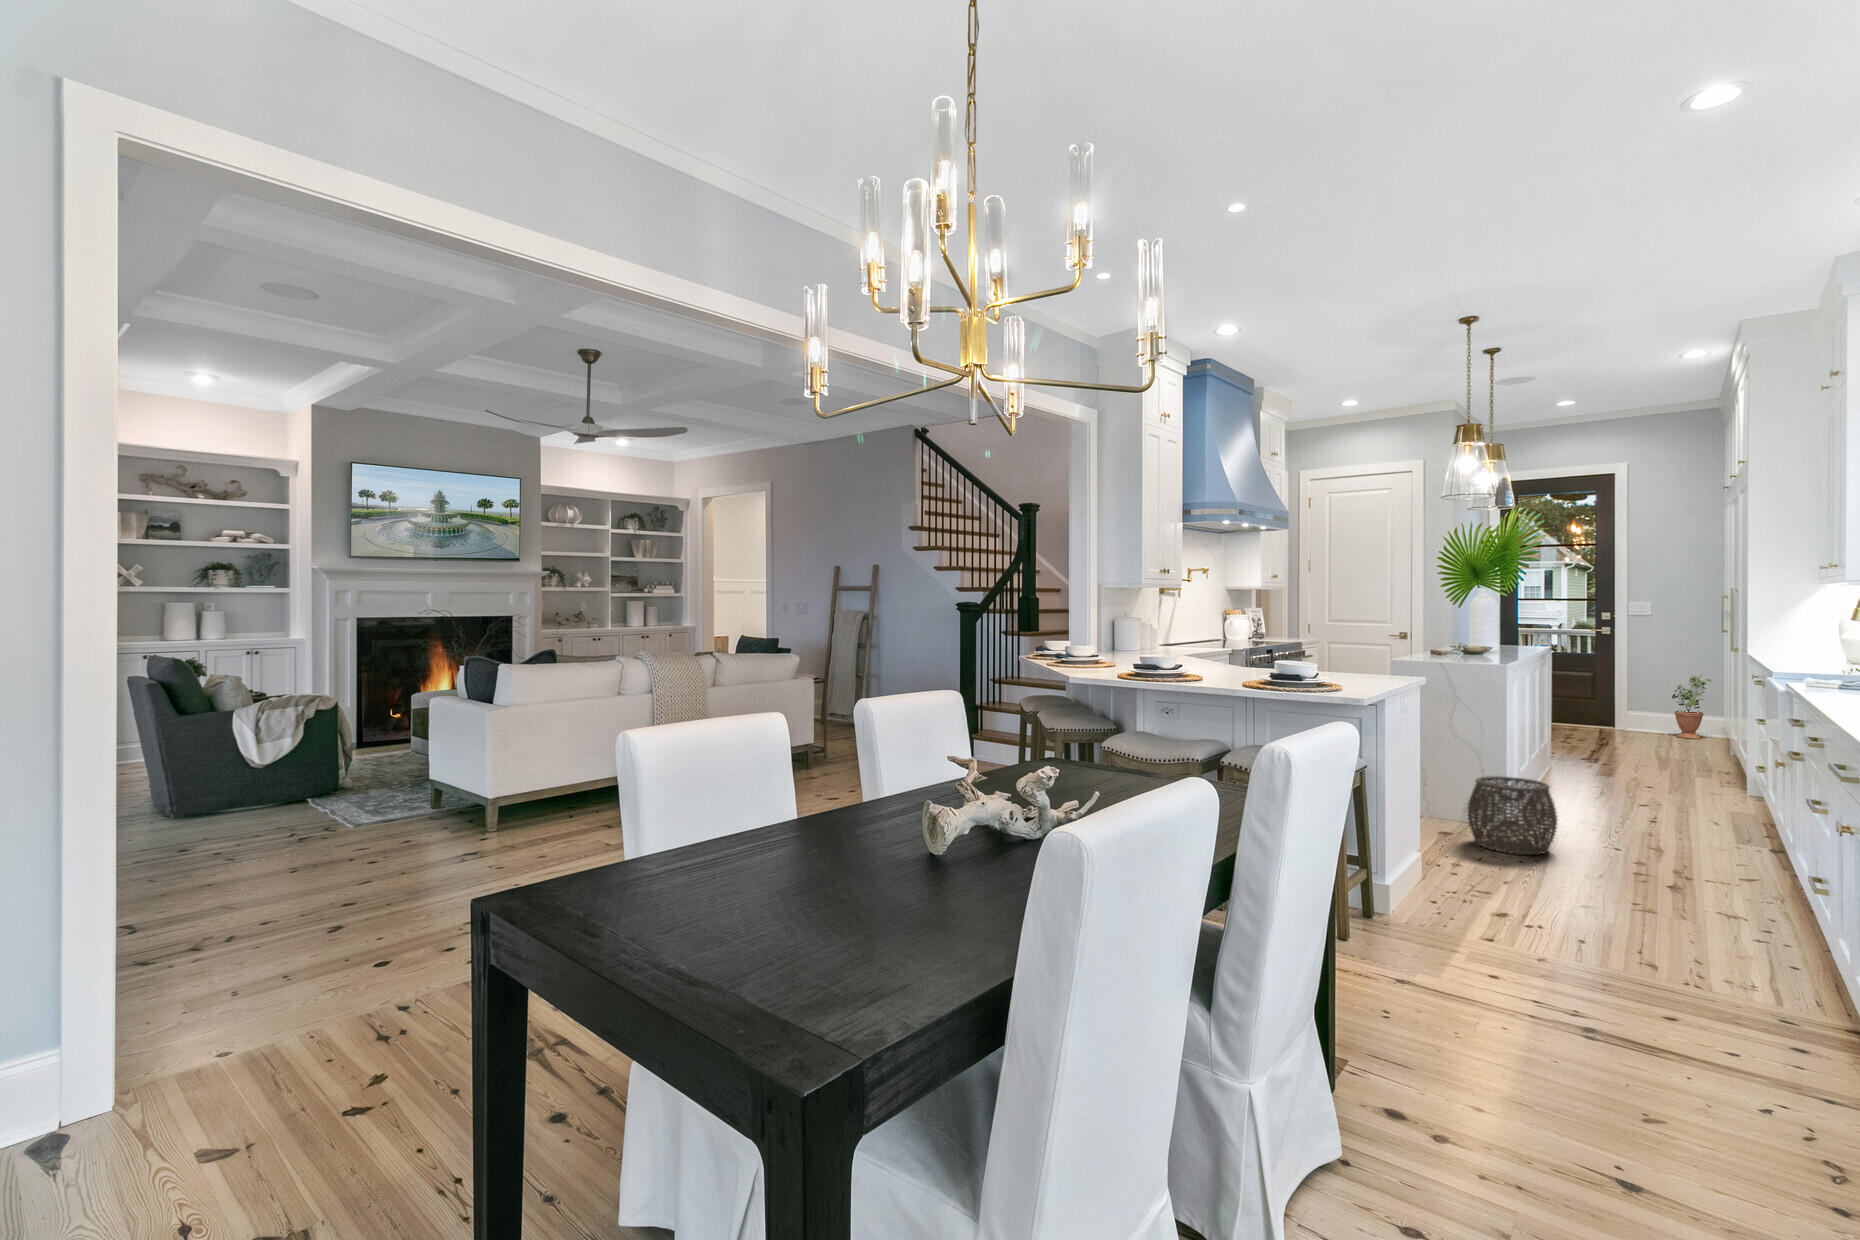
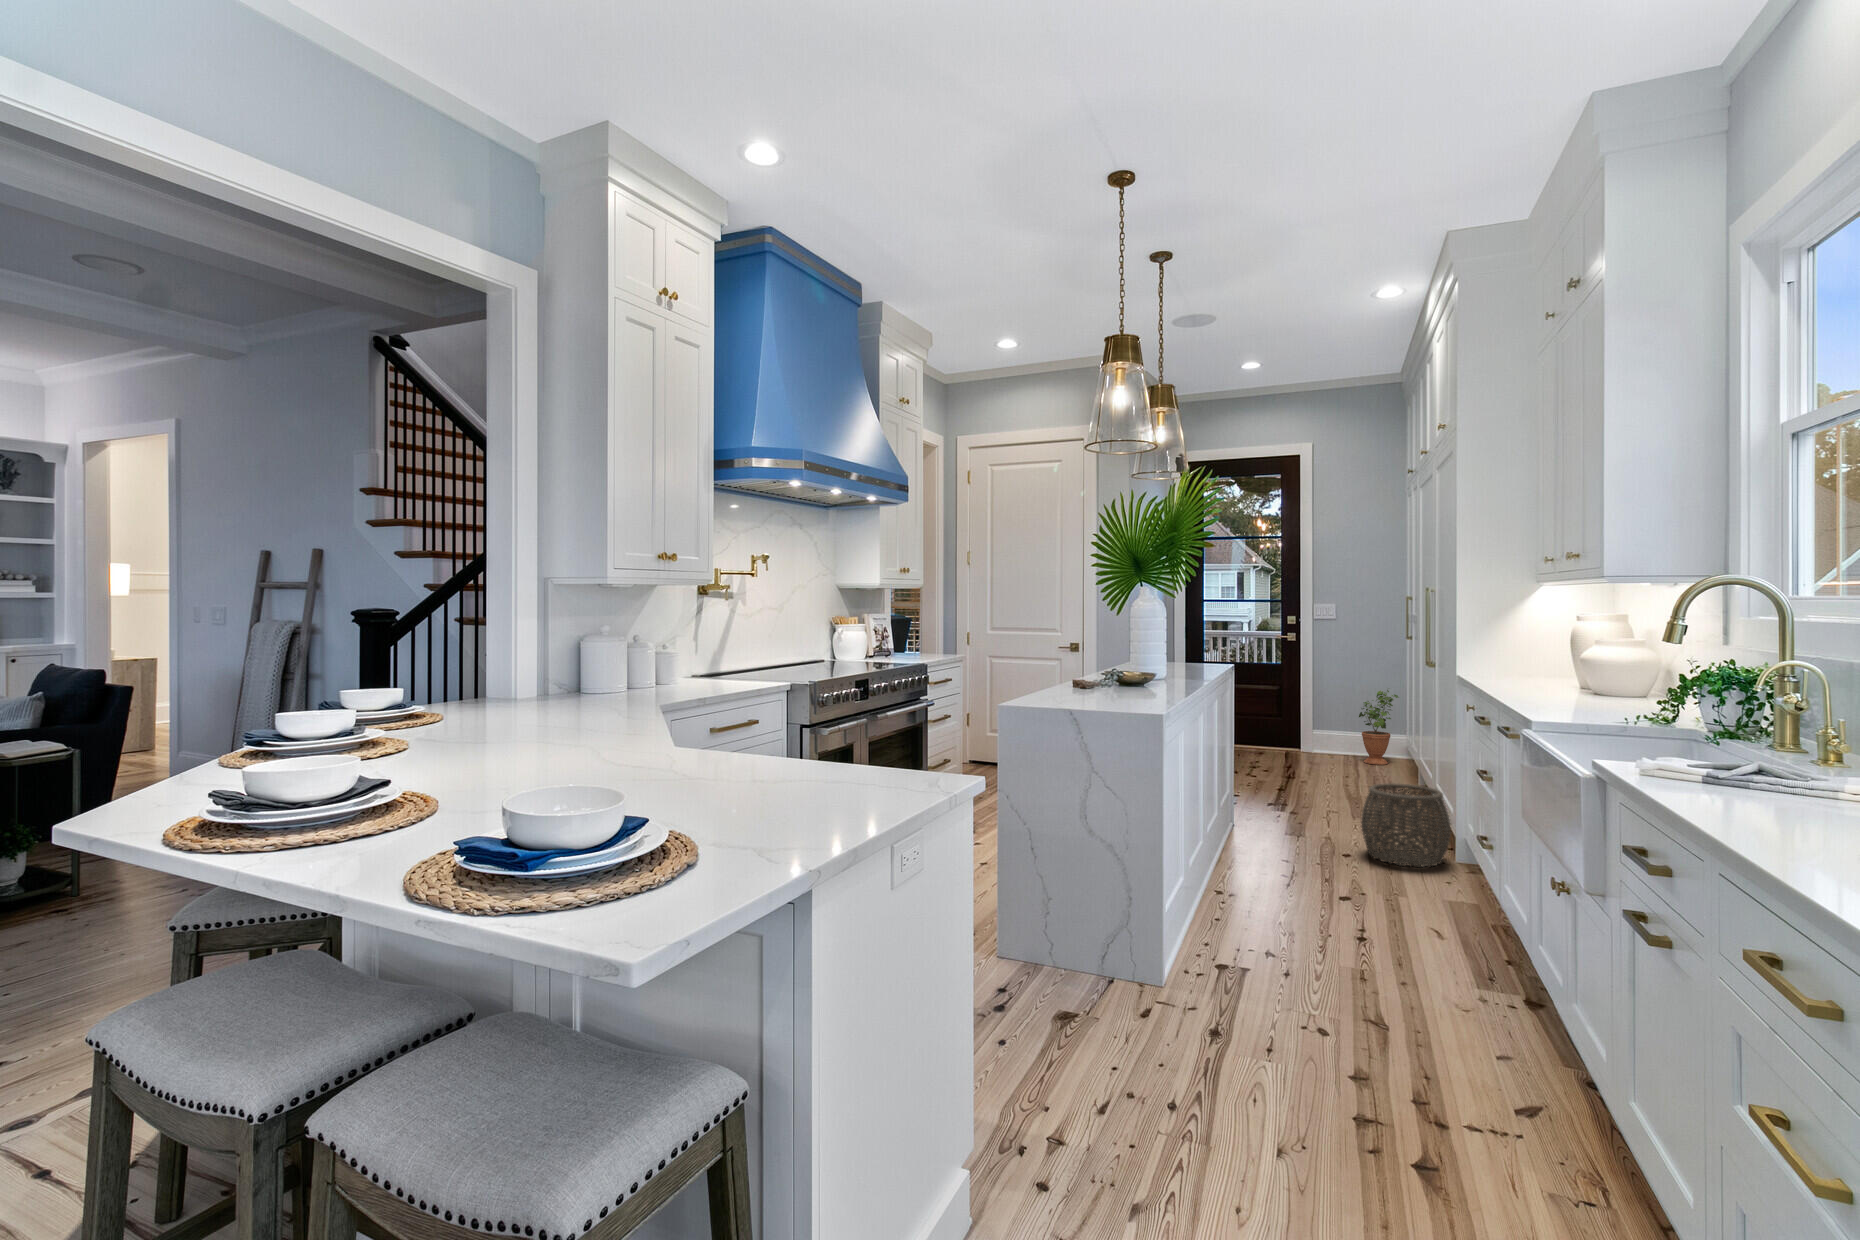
woven basket: present [1467,776,1558,855] -> present [1361,783,1451,867]

